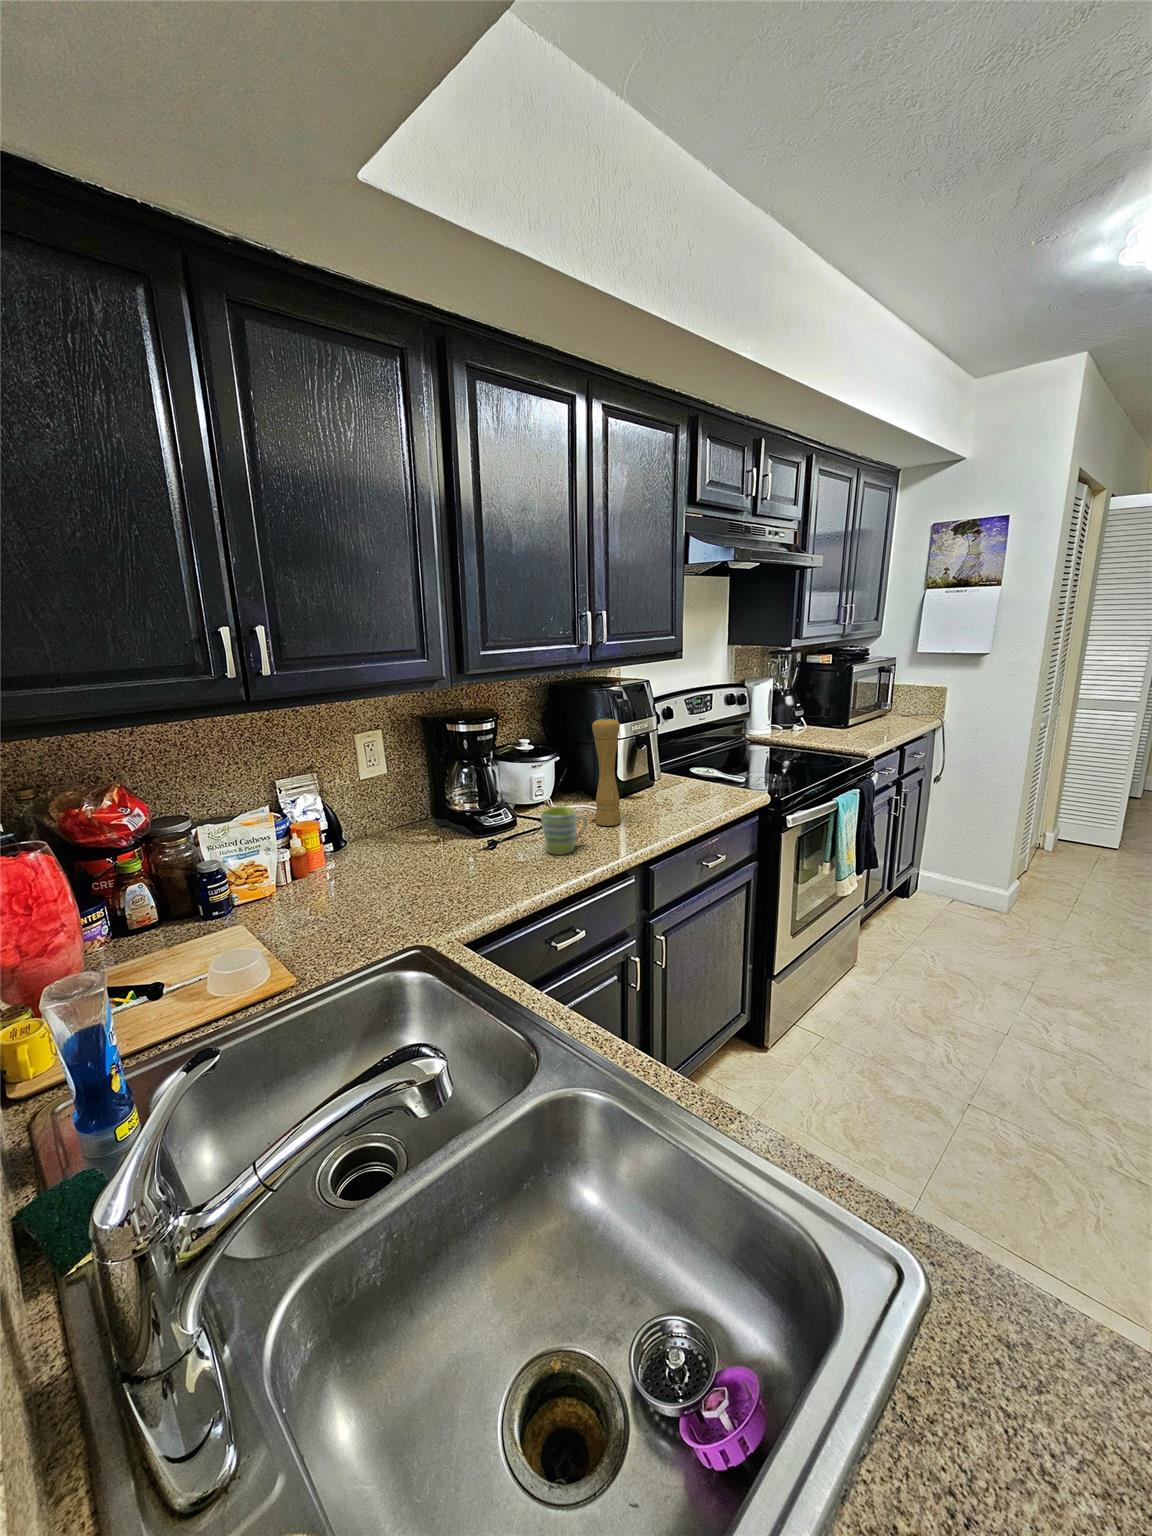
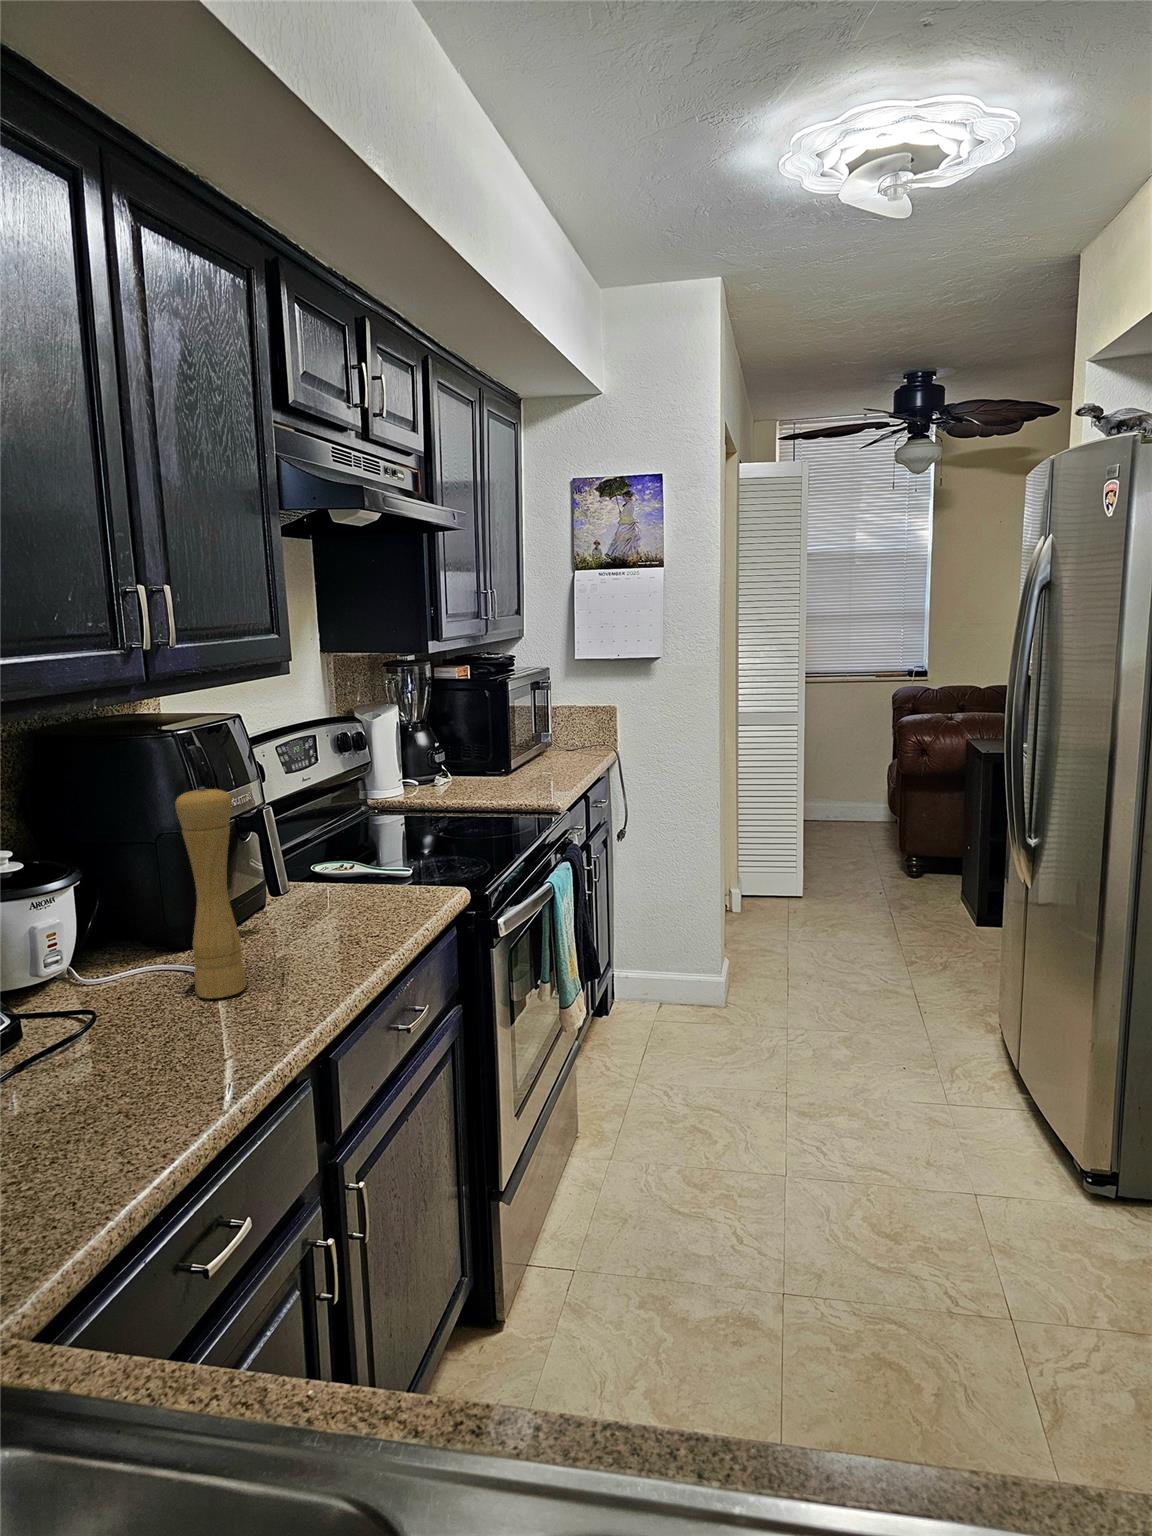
mug: present [541,806,587,855] -> none [107,972,205,1078]

